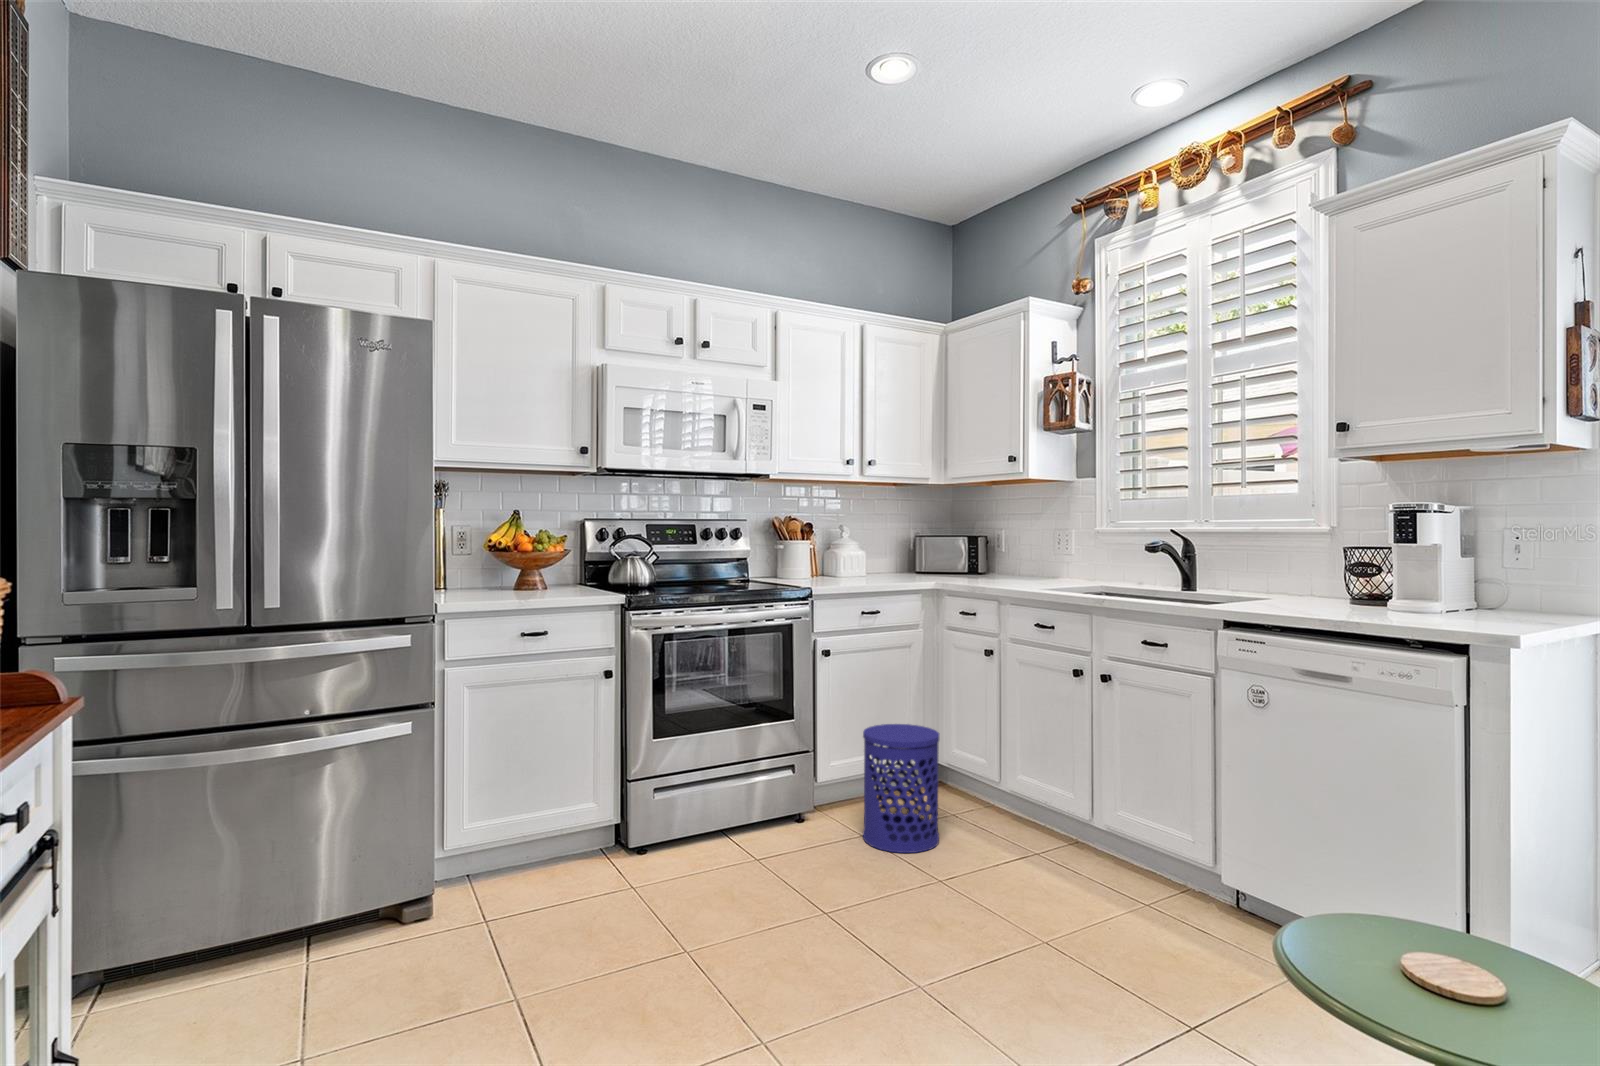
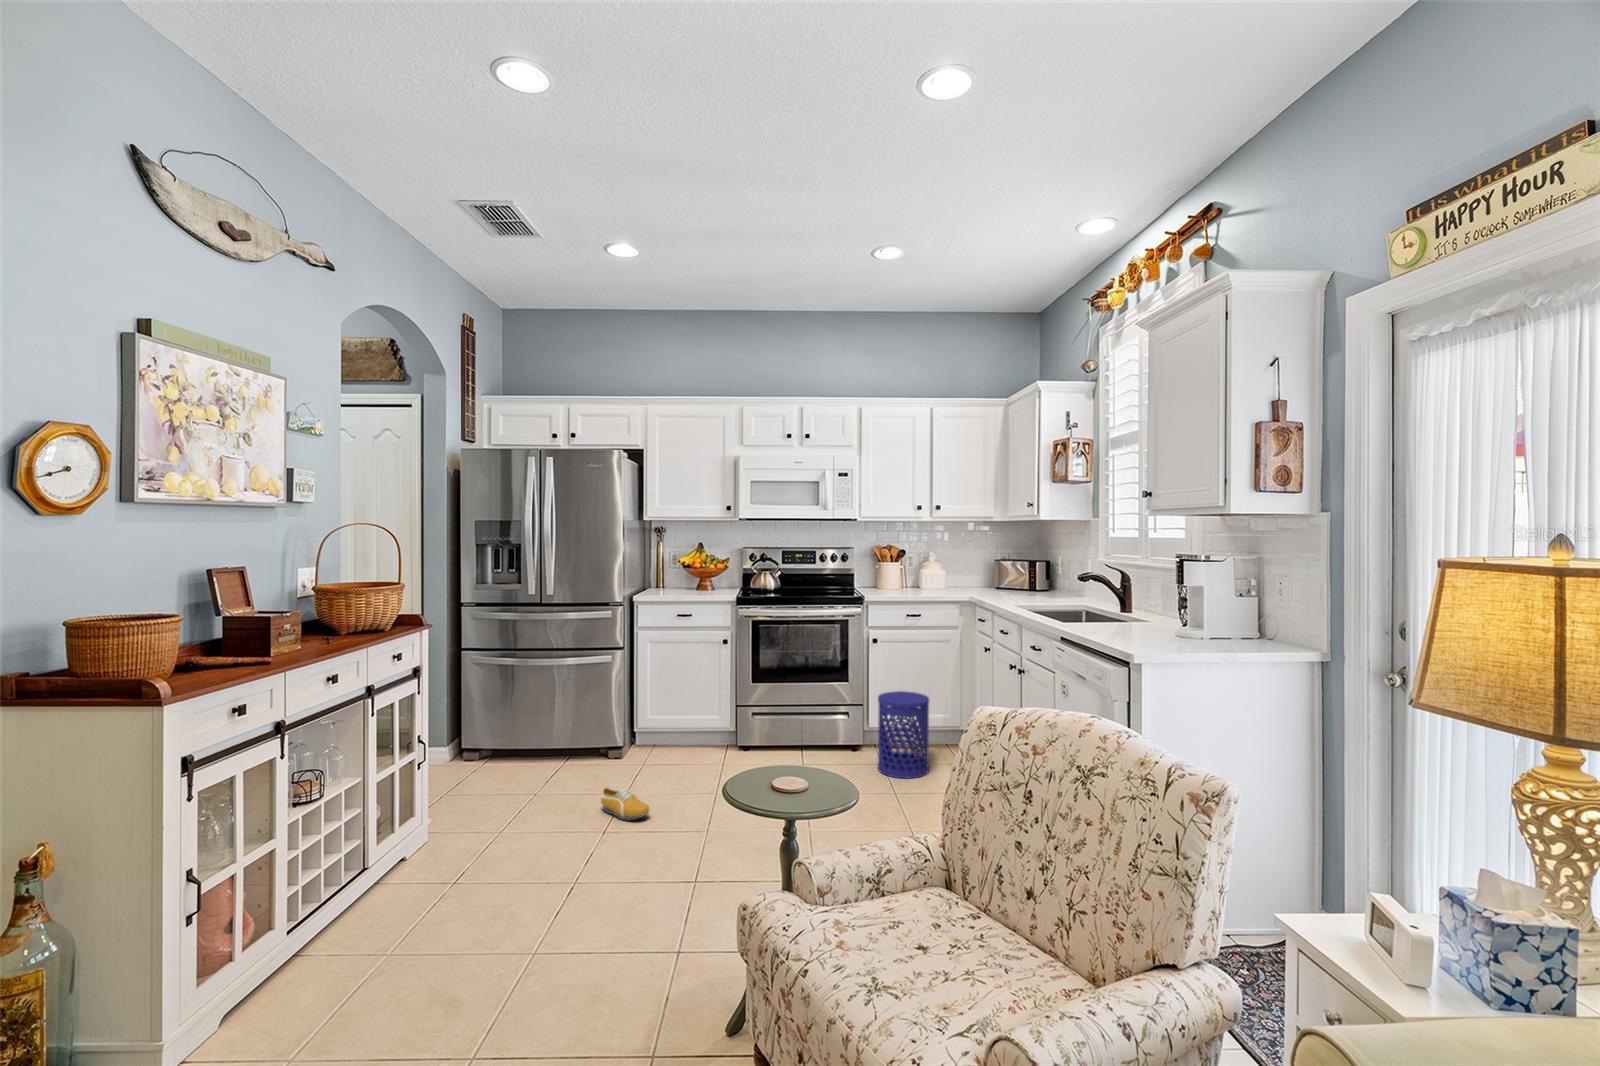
shoe: none [505,970,624,1037] -> present [601,788,649,821]

